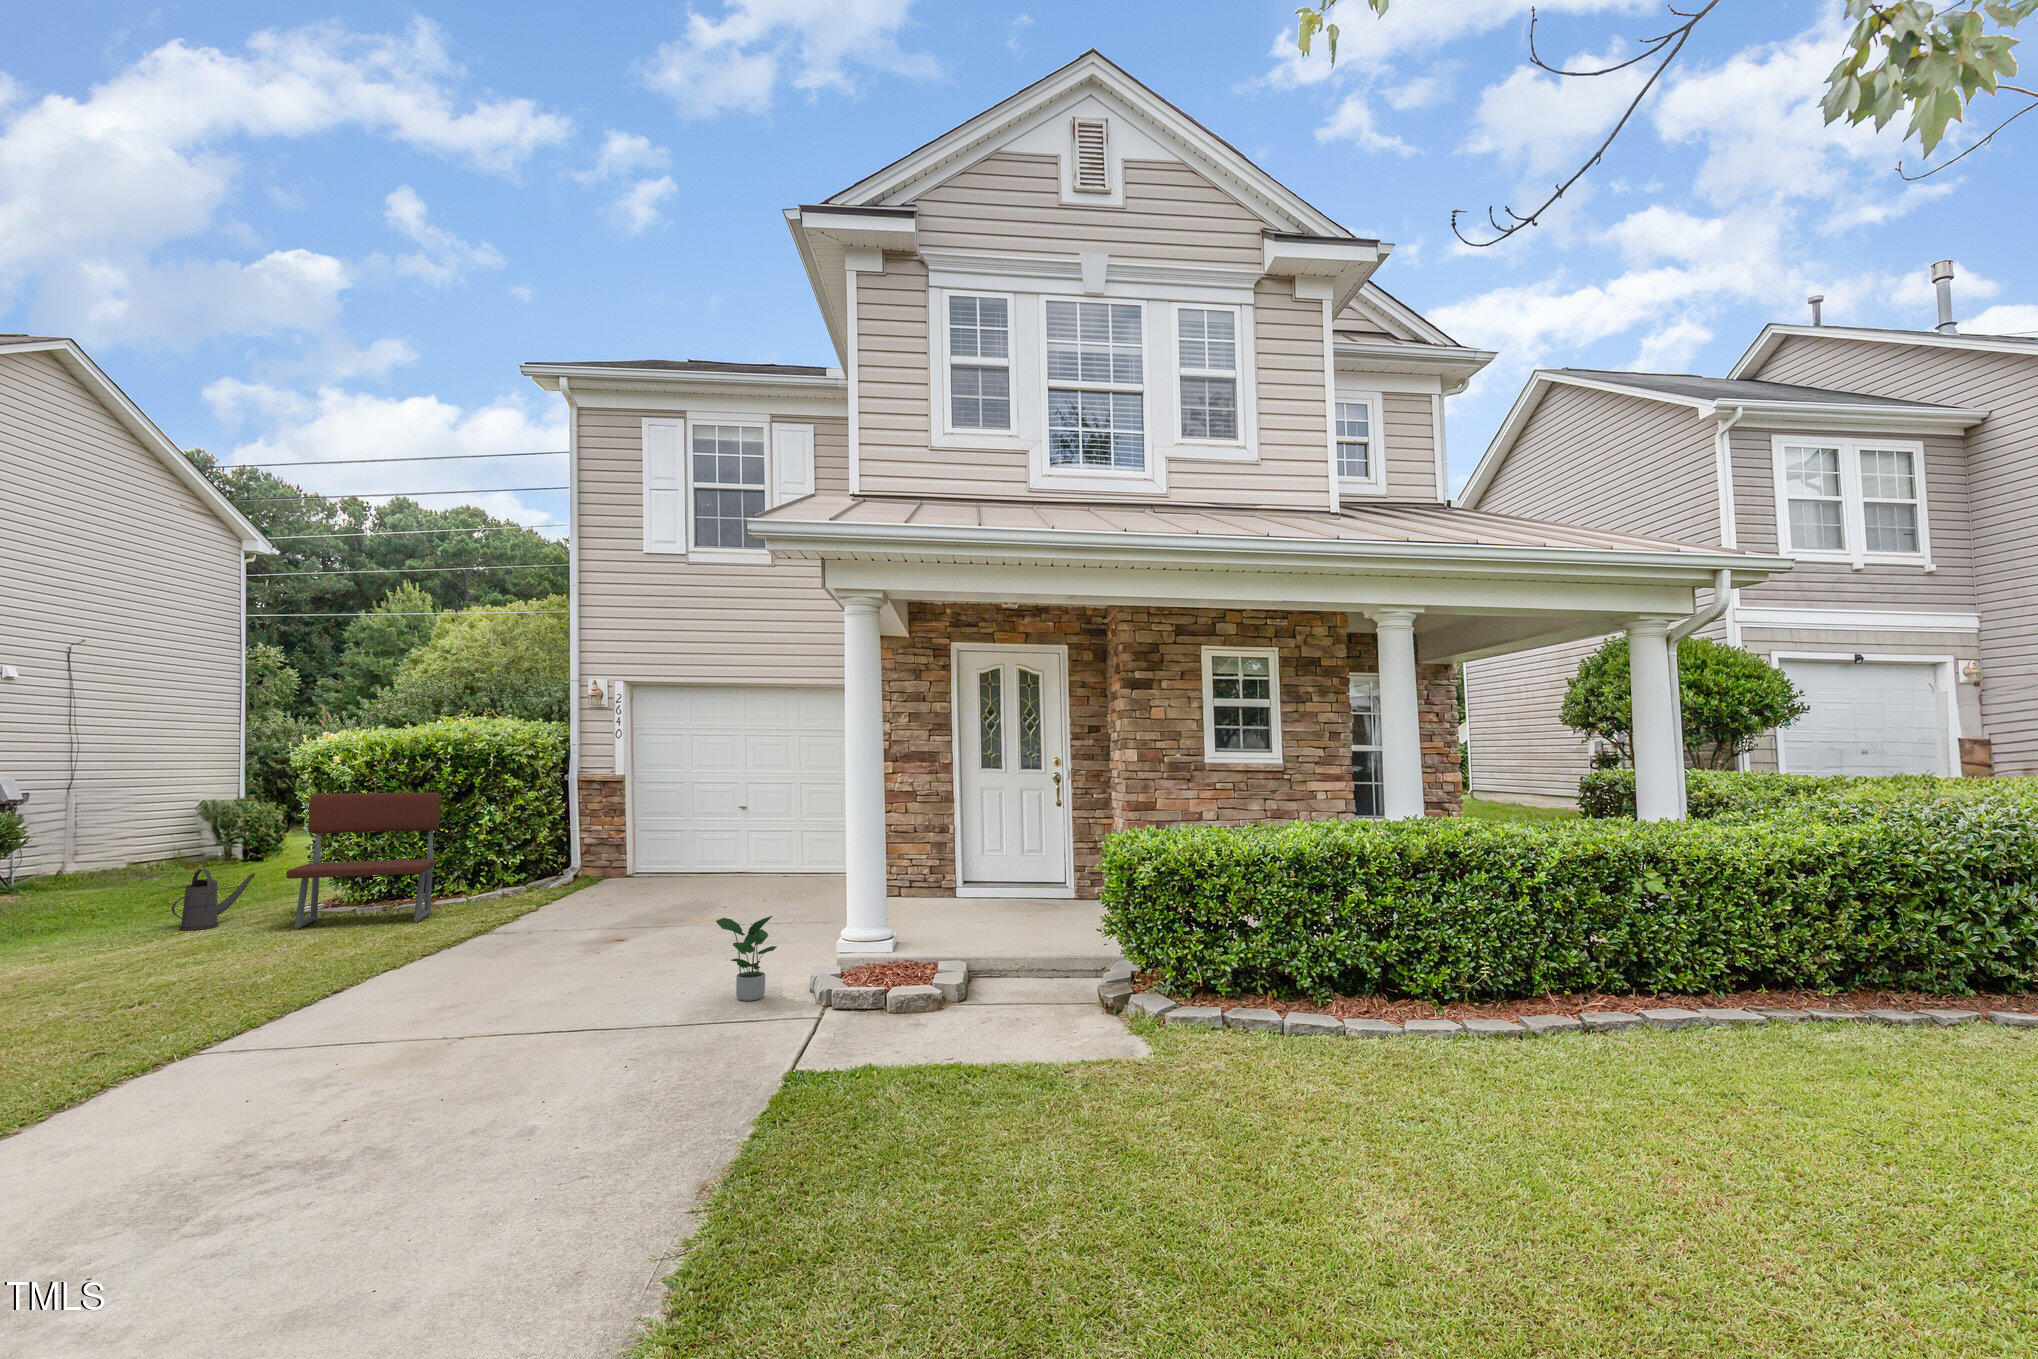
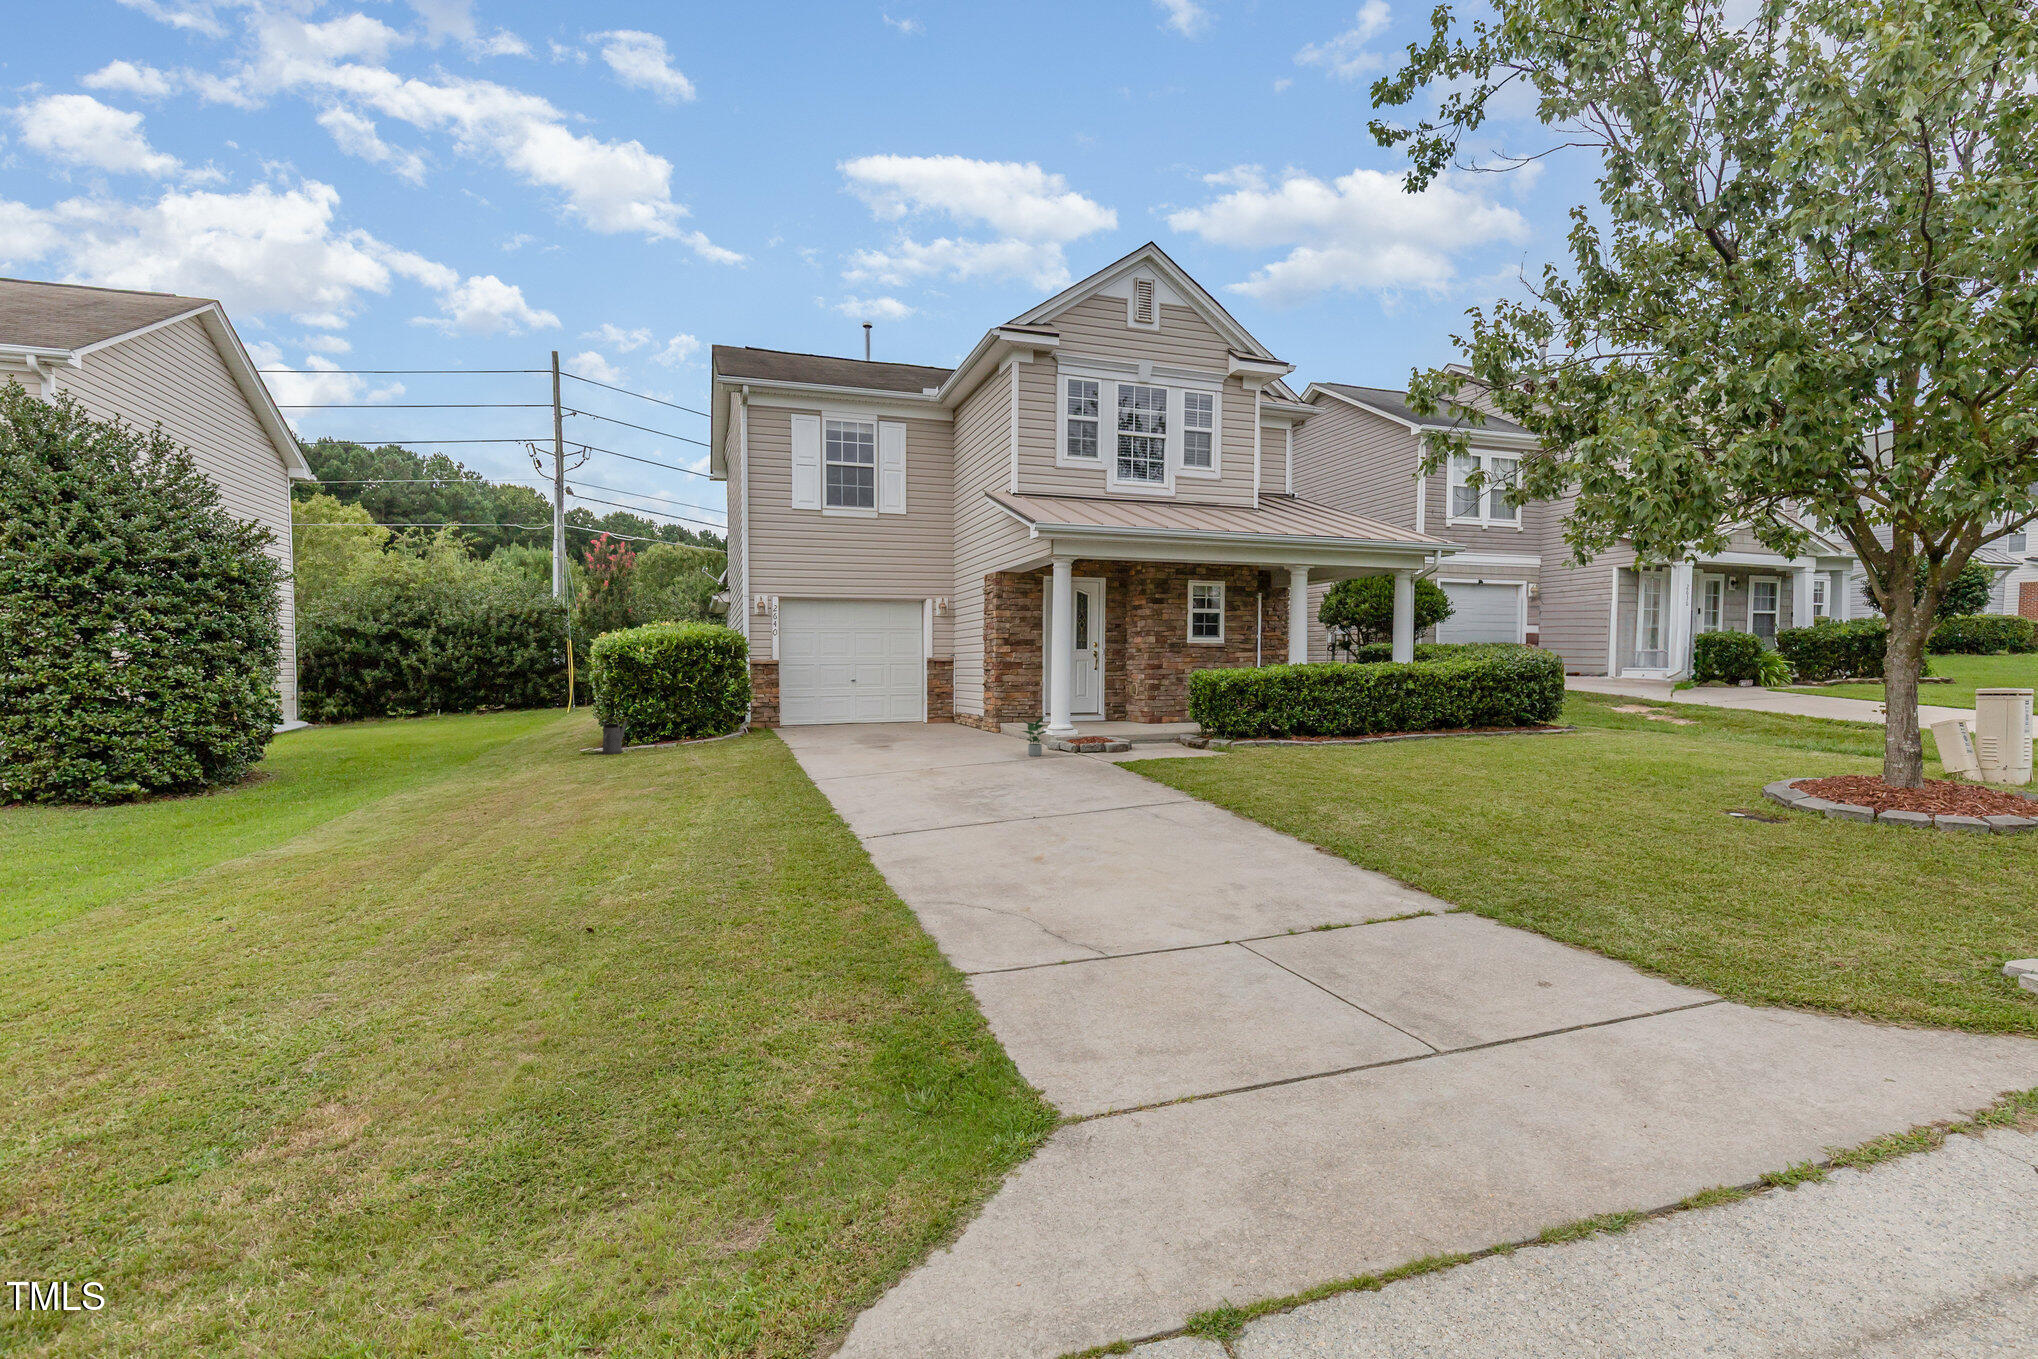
bench: present [286,793,440,929] -> none [666,668,750,751]

